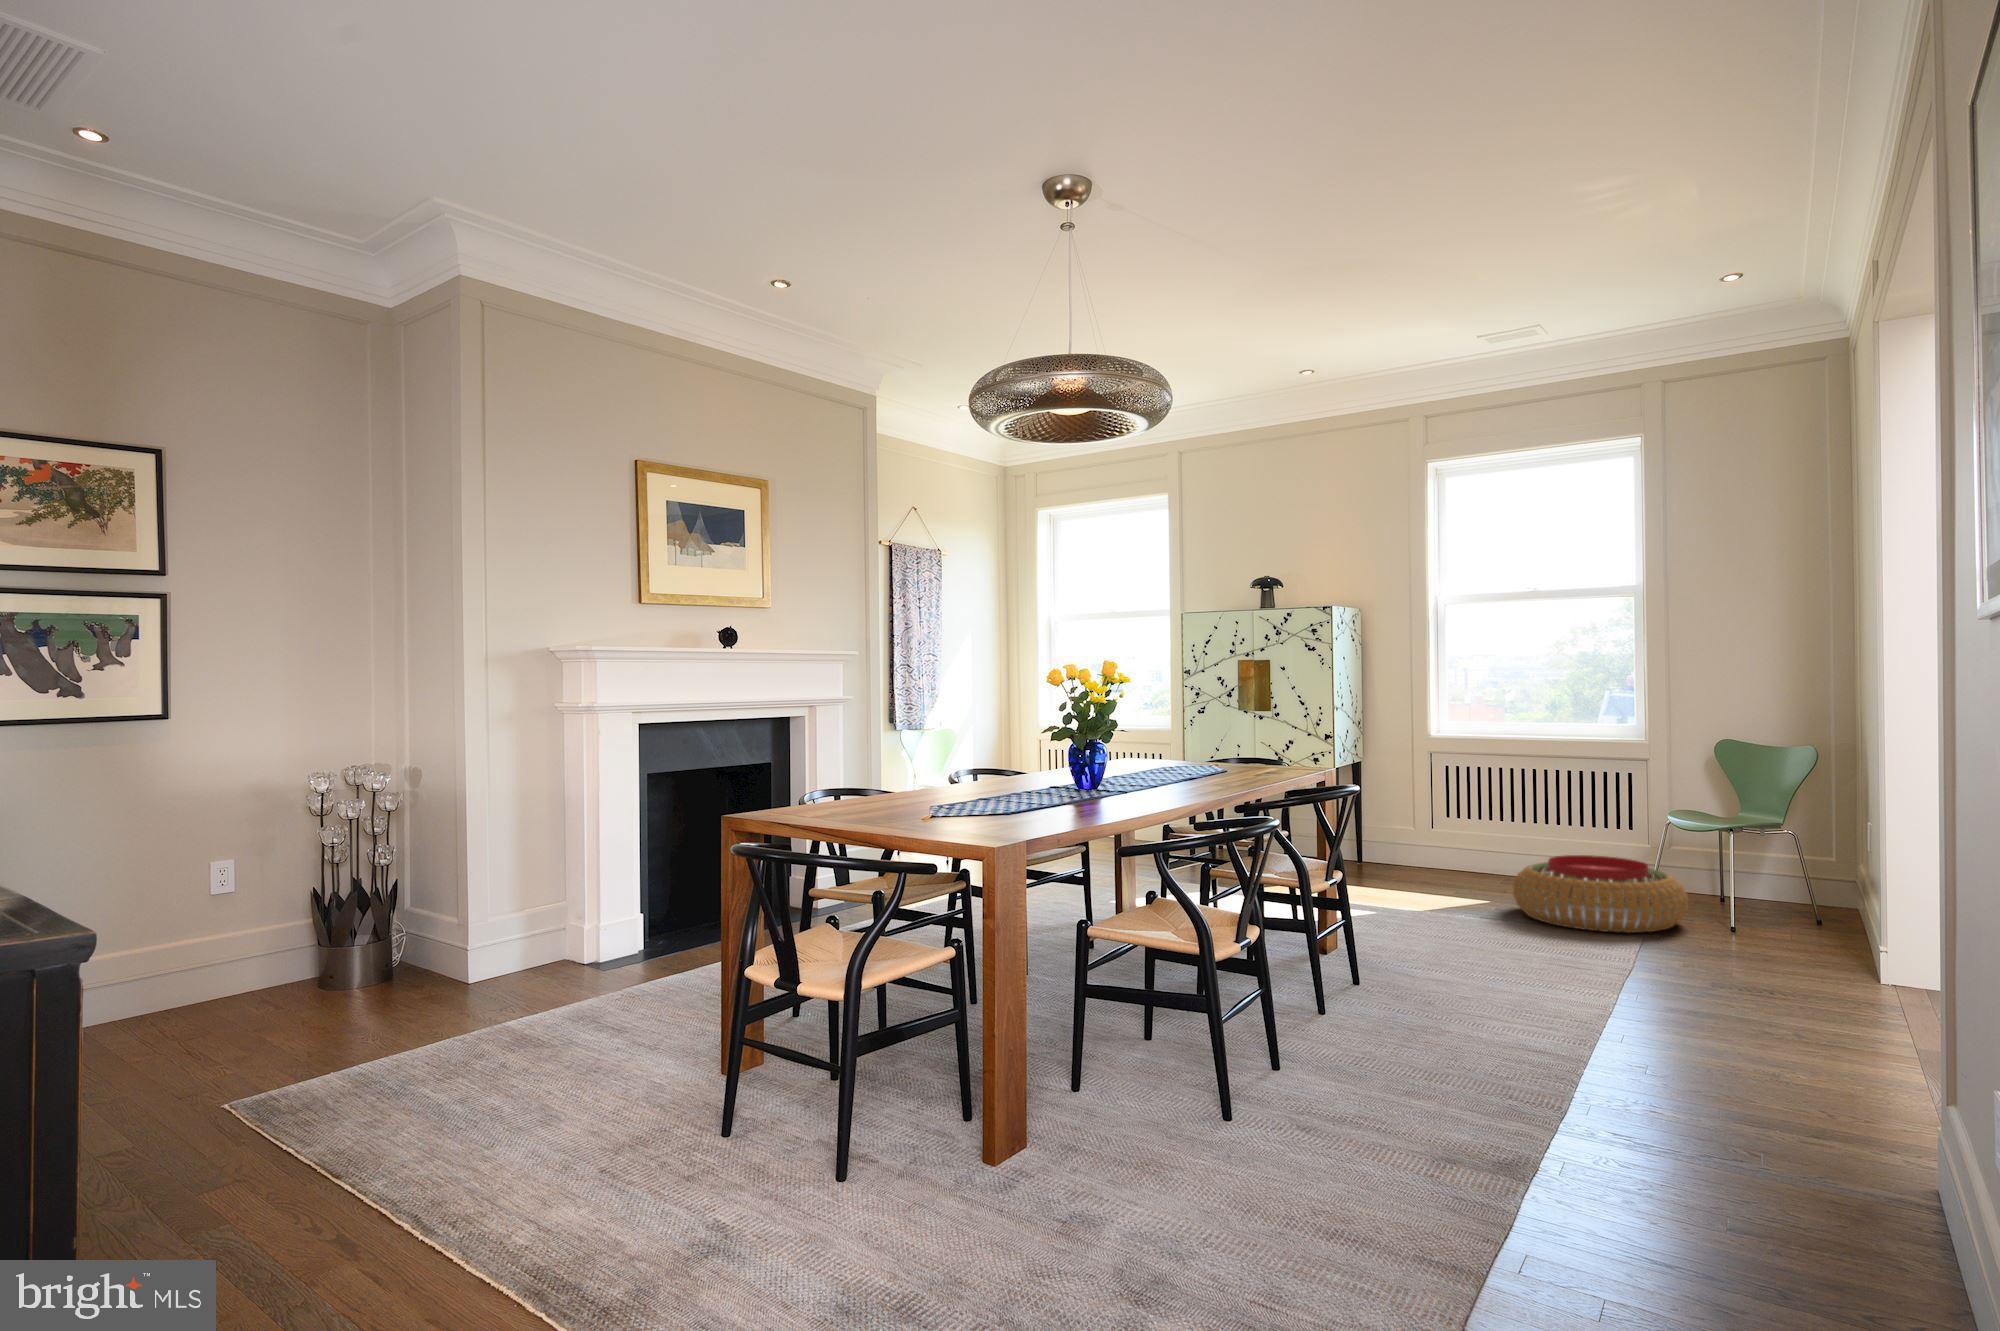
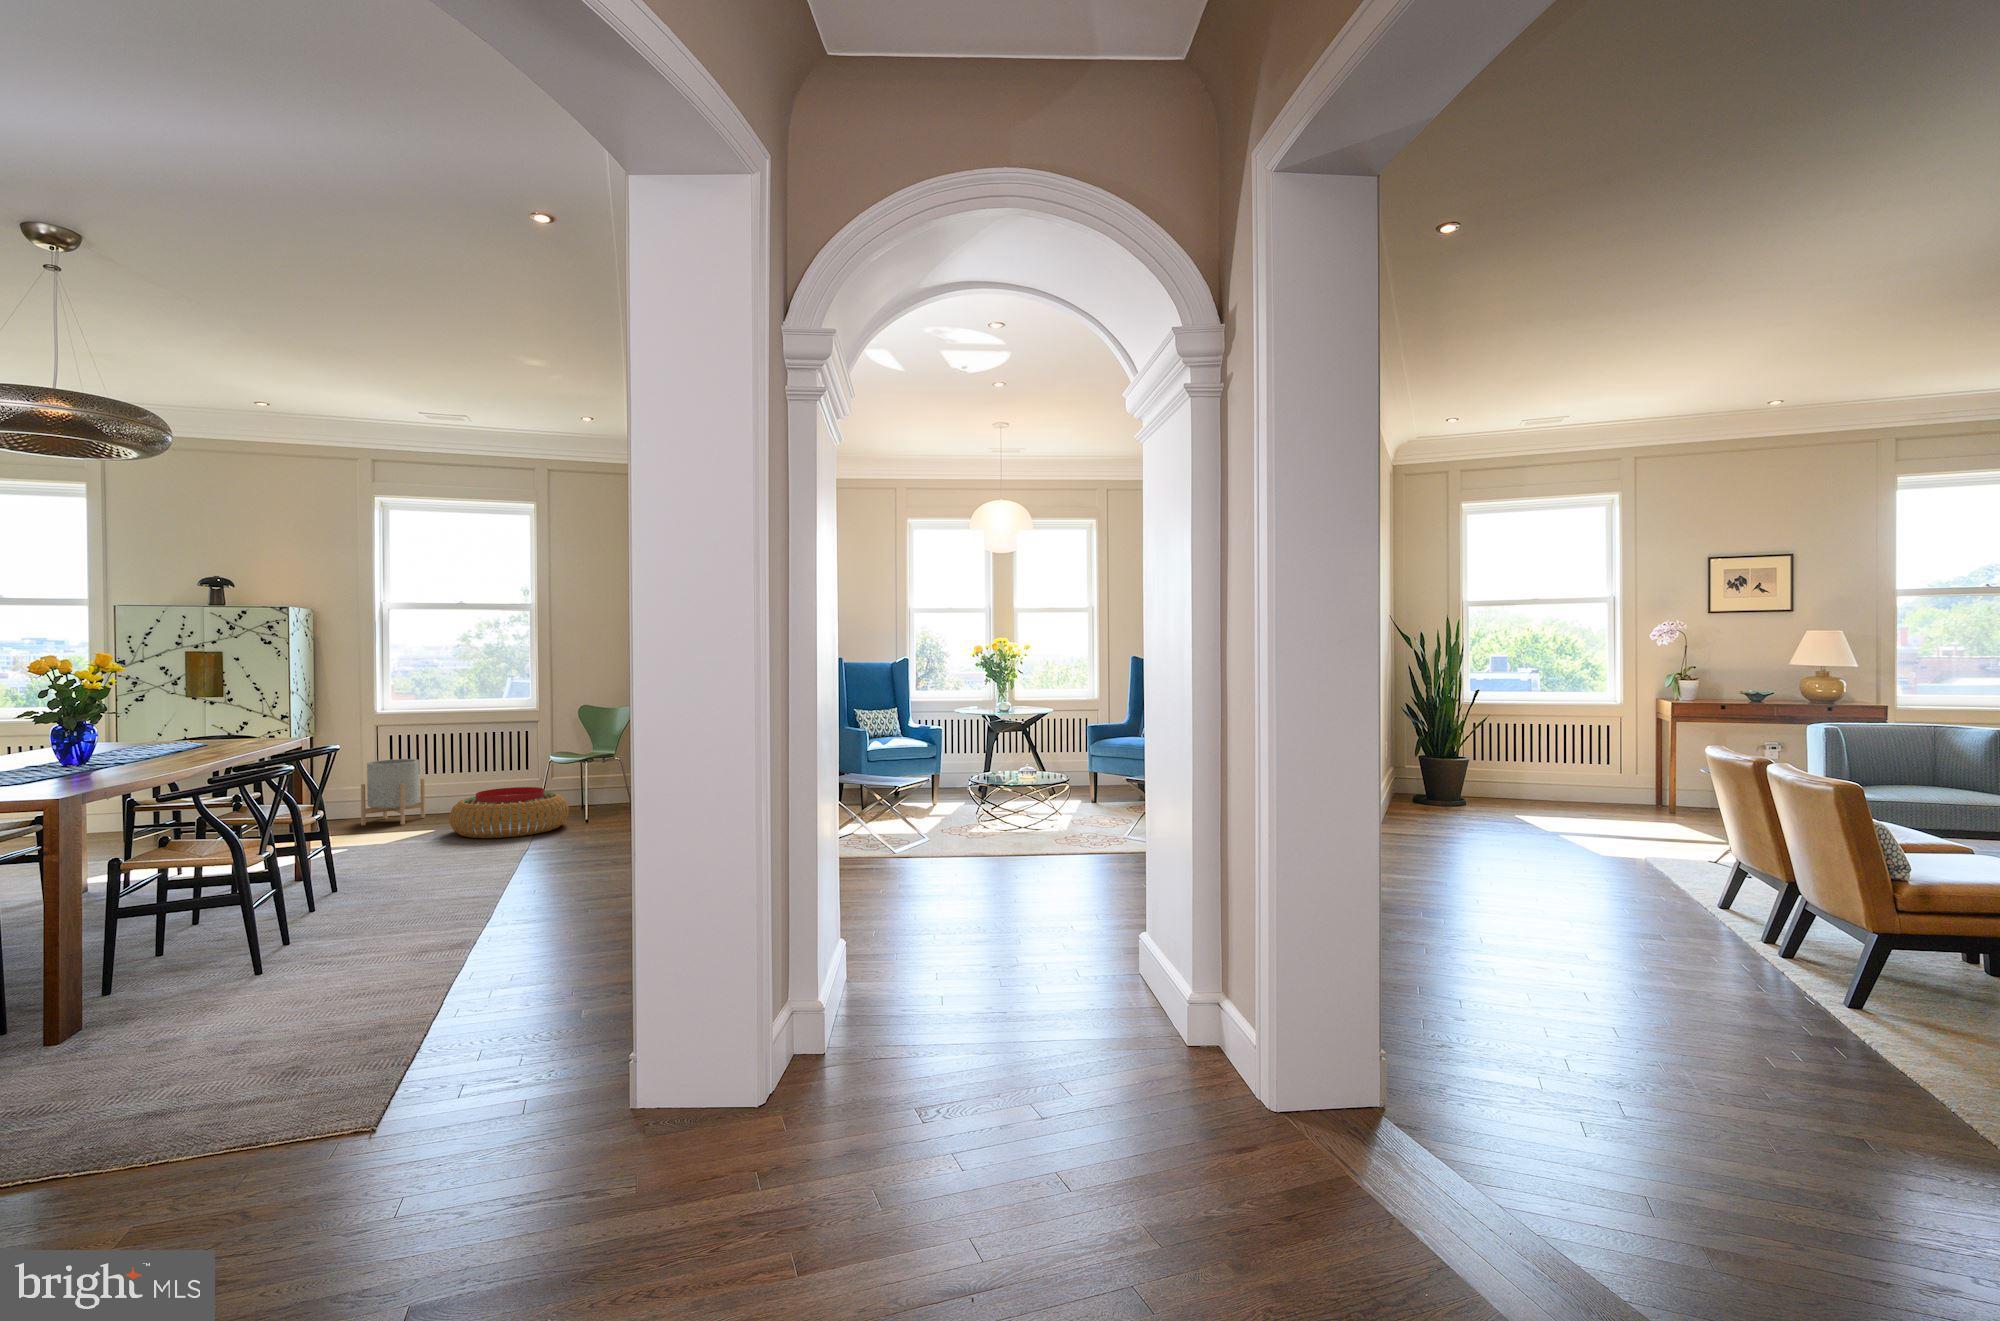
planter: none [1408,798,1483,886] -> present [361,759,425,825]

